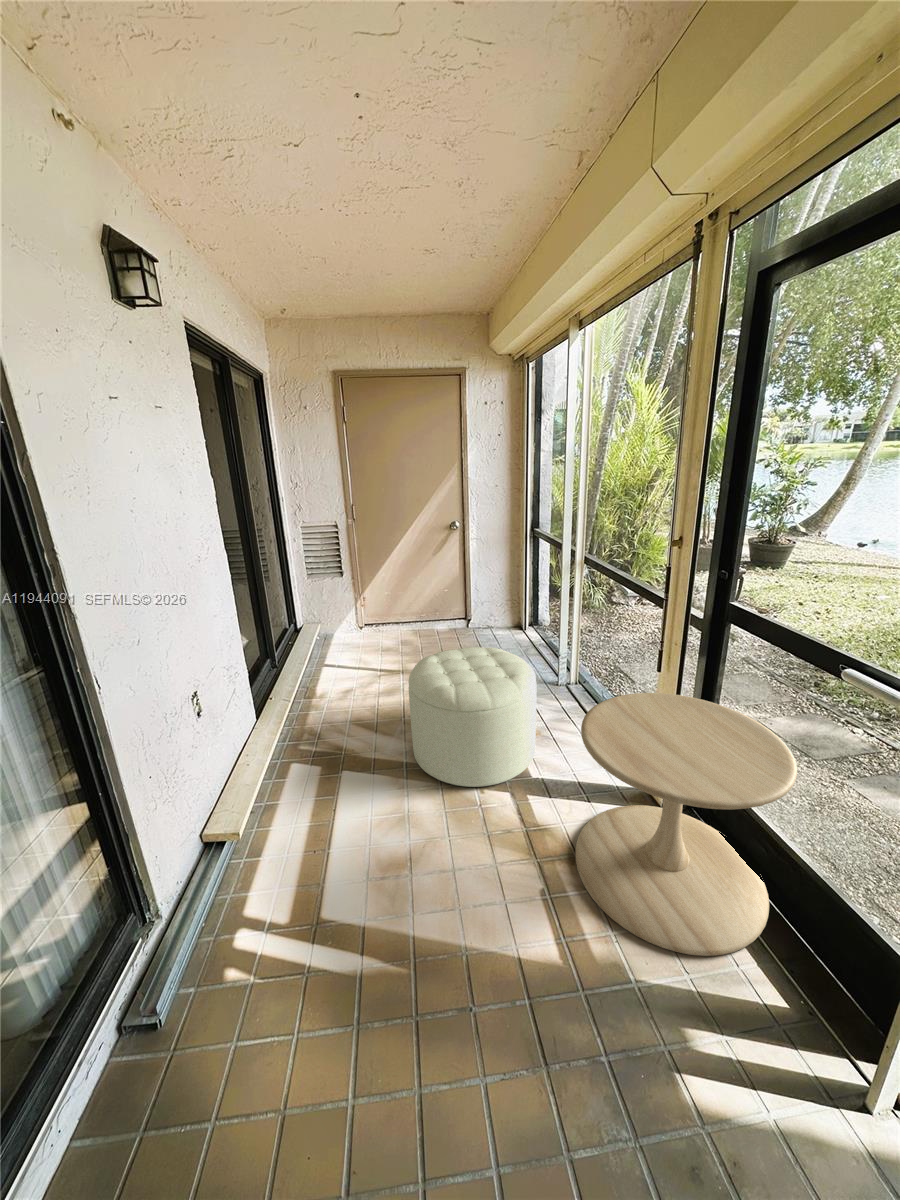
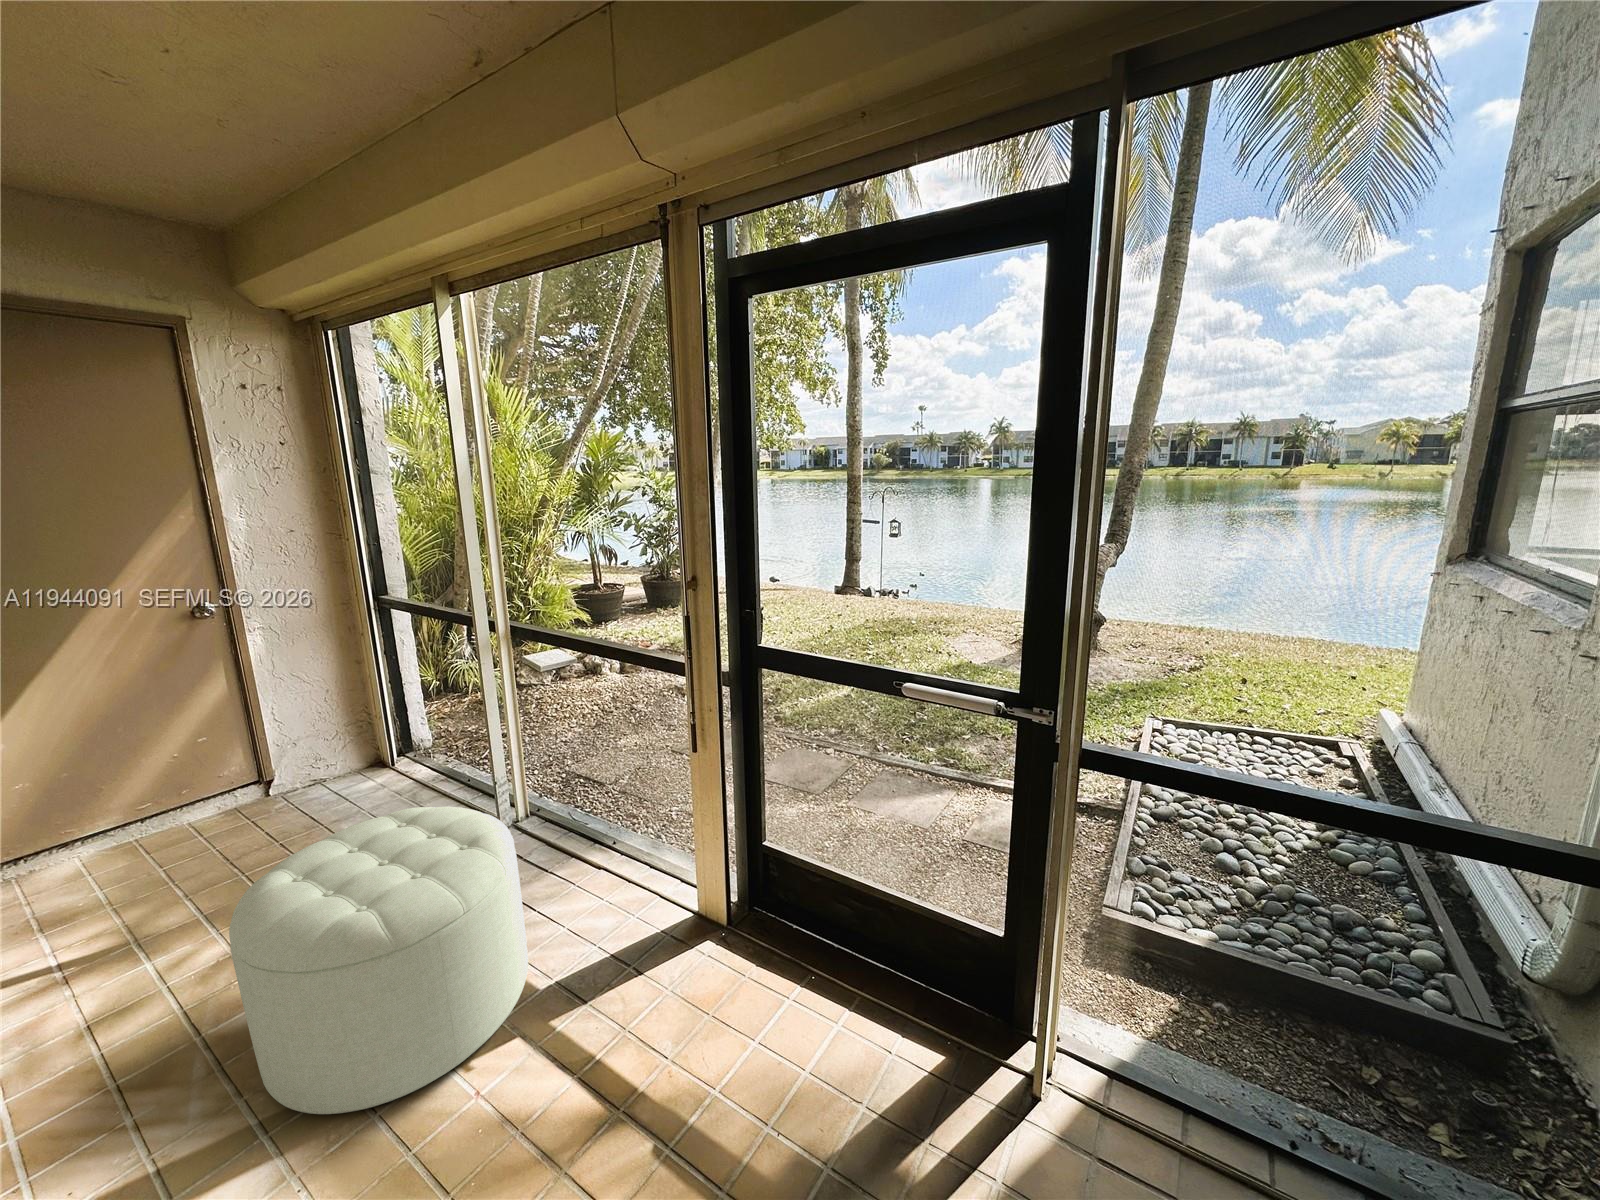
side table: present [576,693,797,956] -> none [644,768,887,1110]

